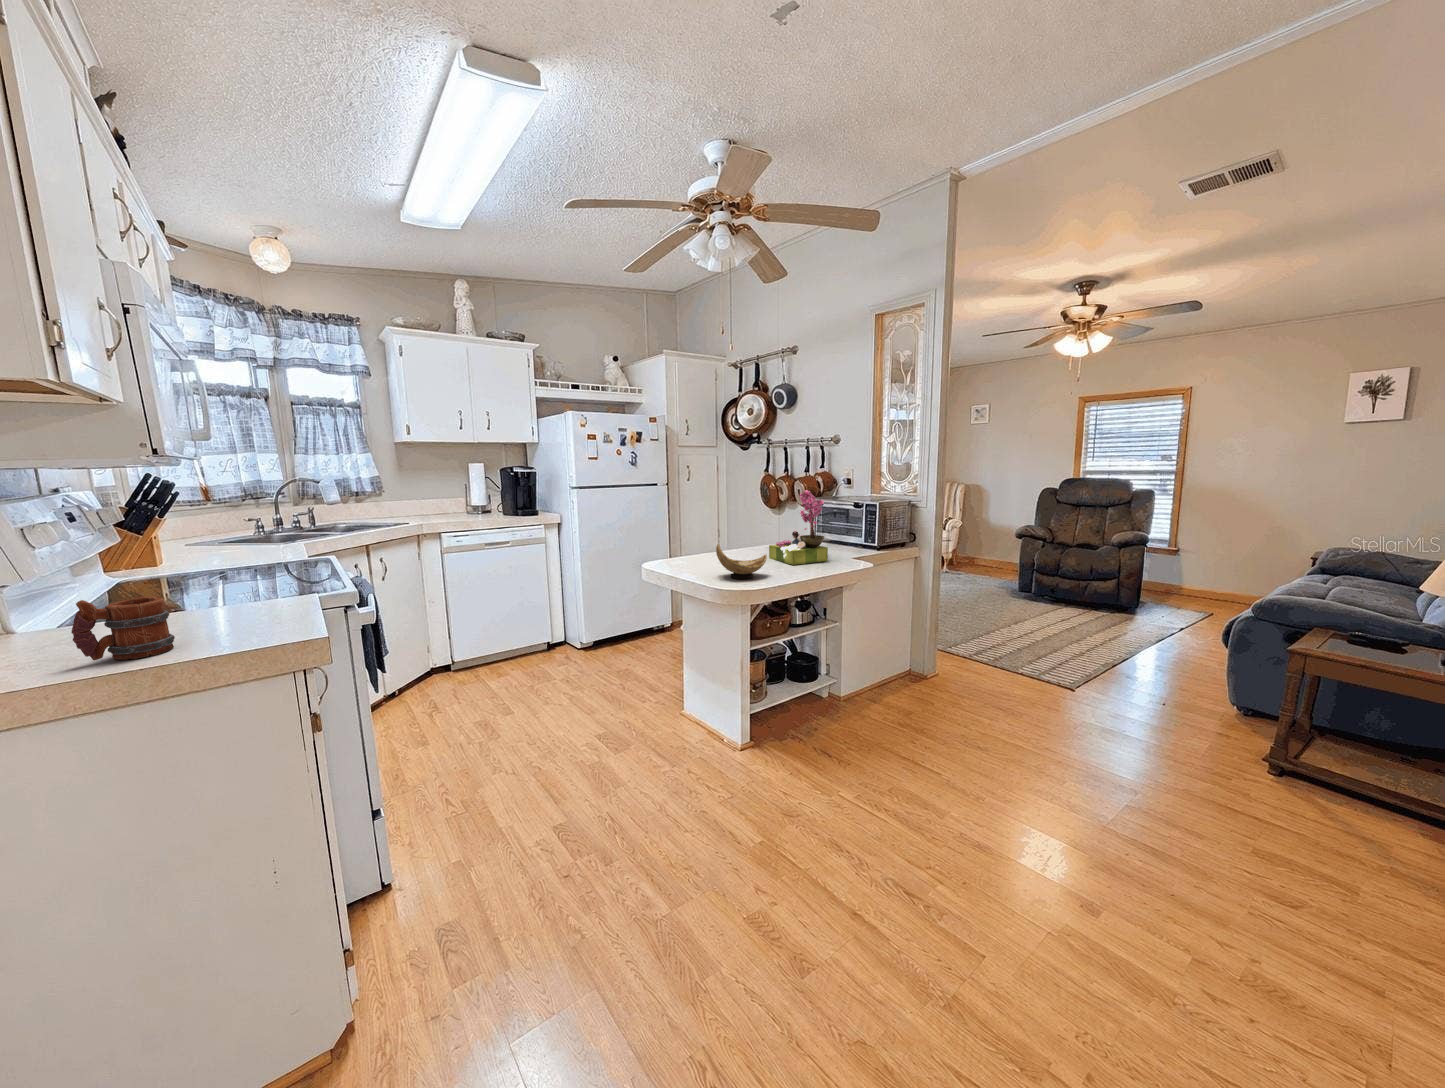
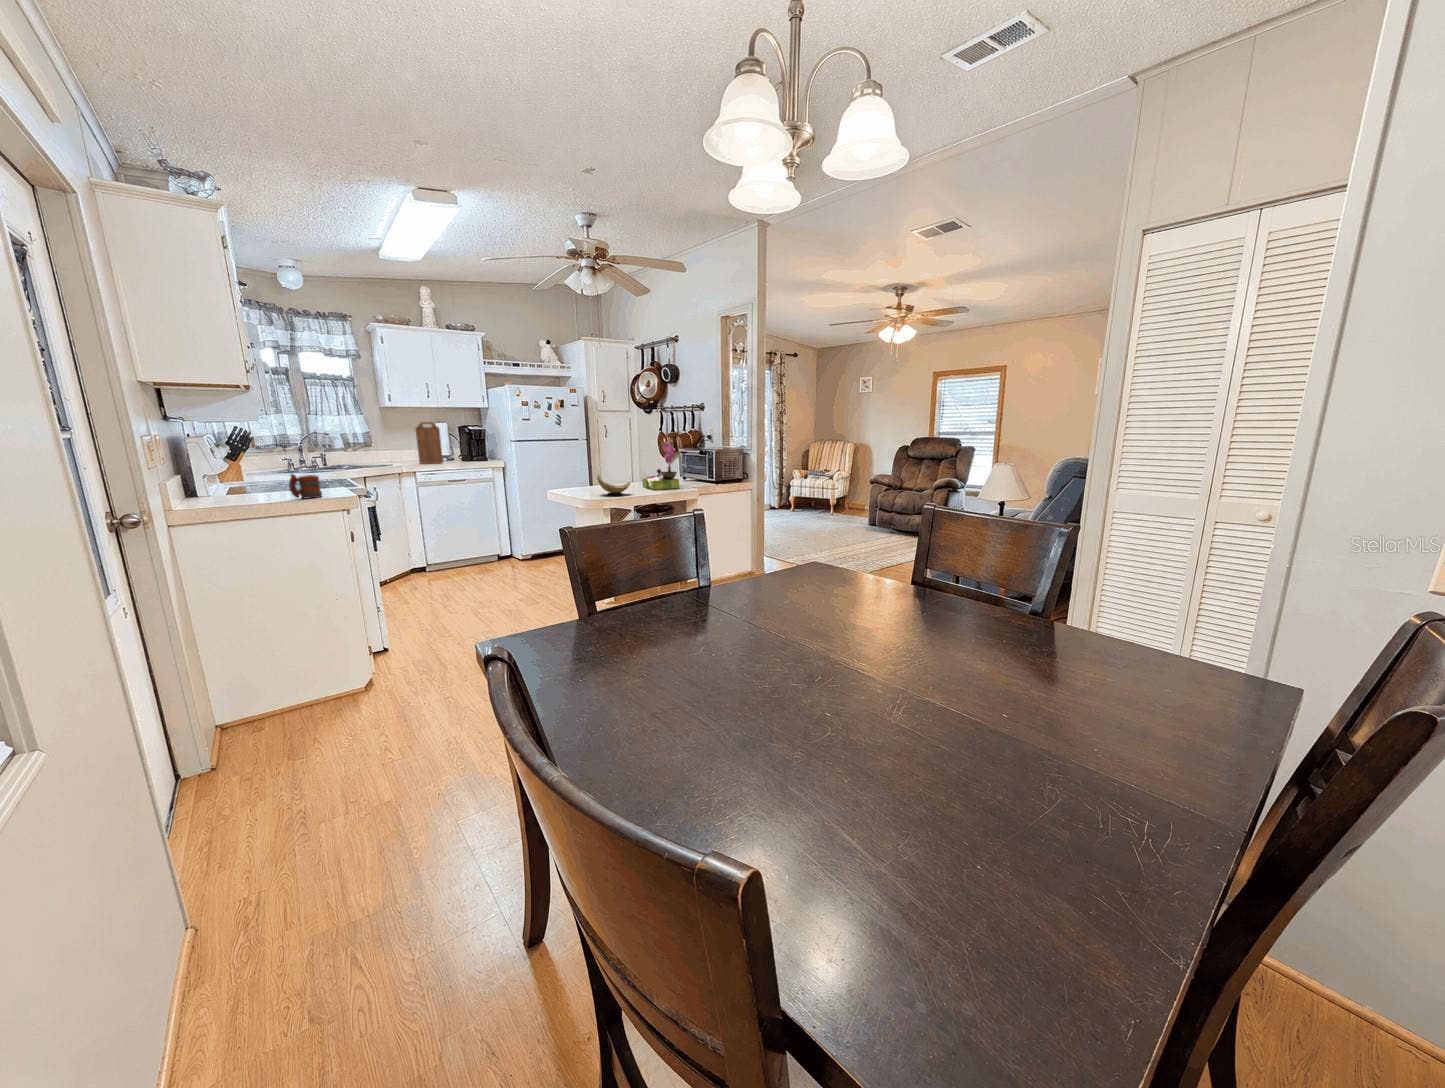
cutting board: none [440,462,477,520] -> present [416,422,443,464]

